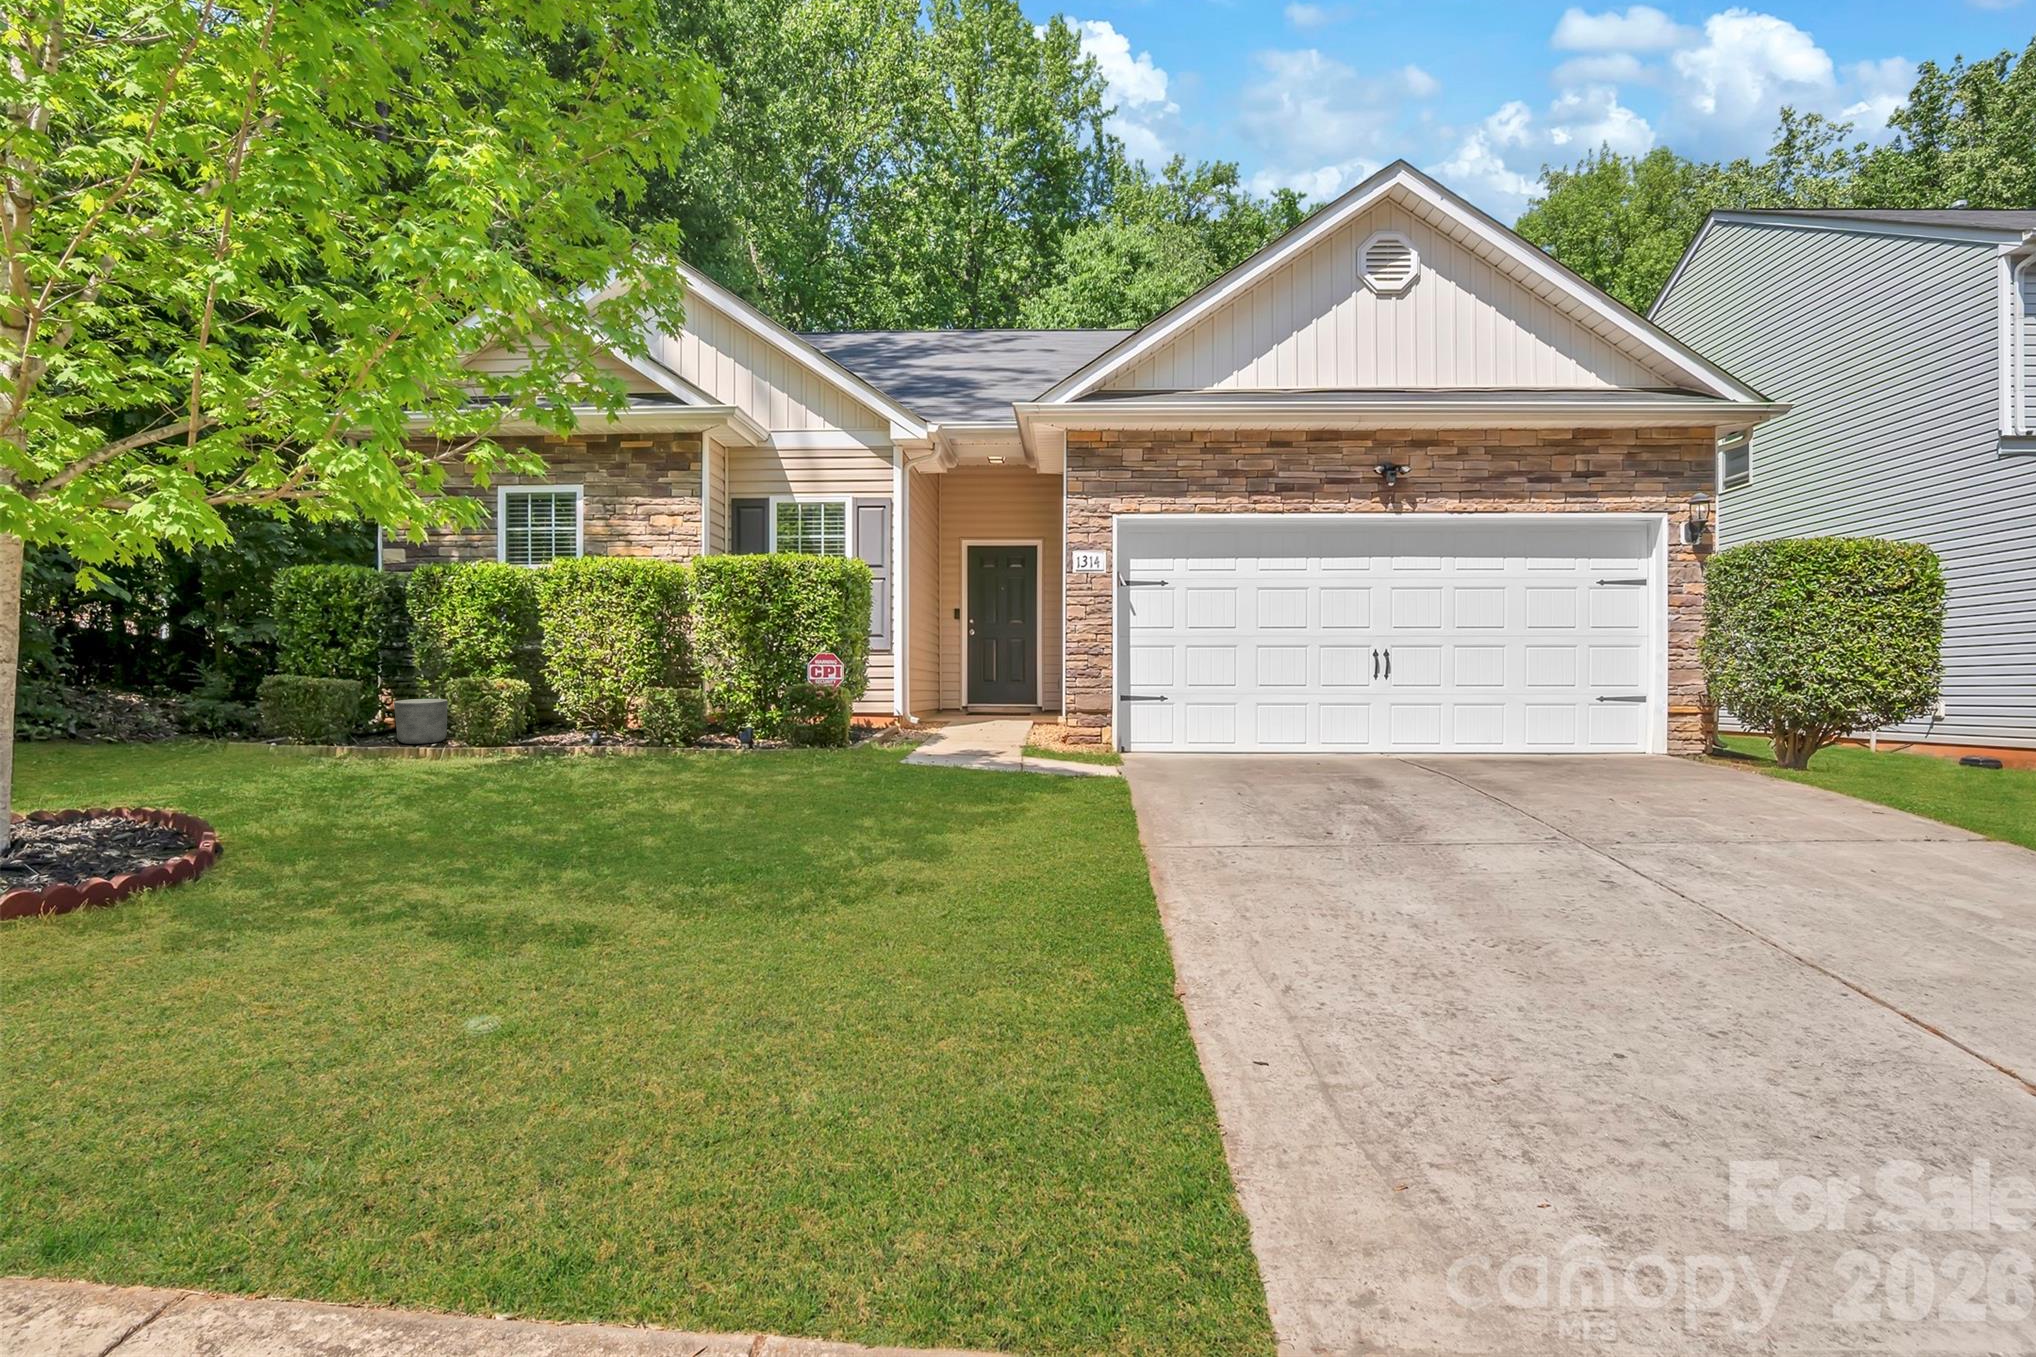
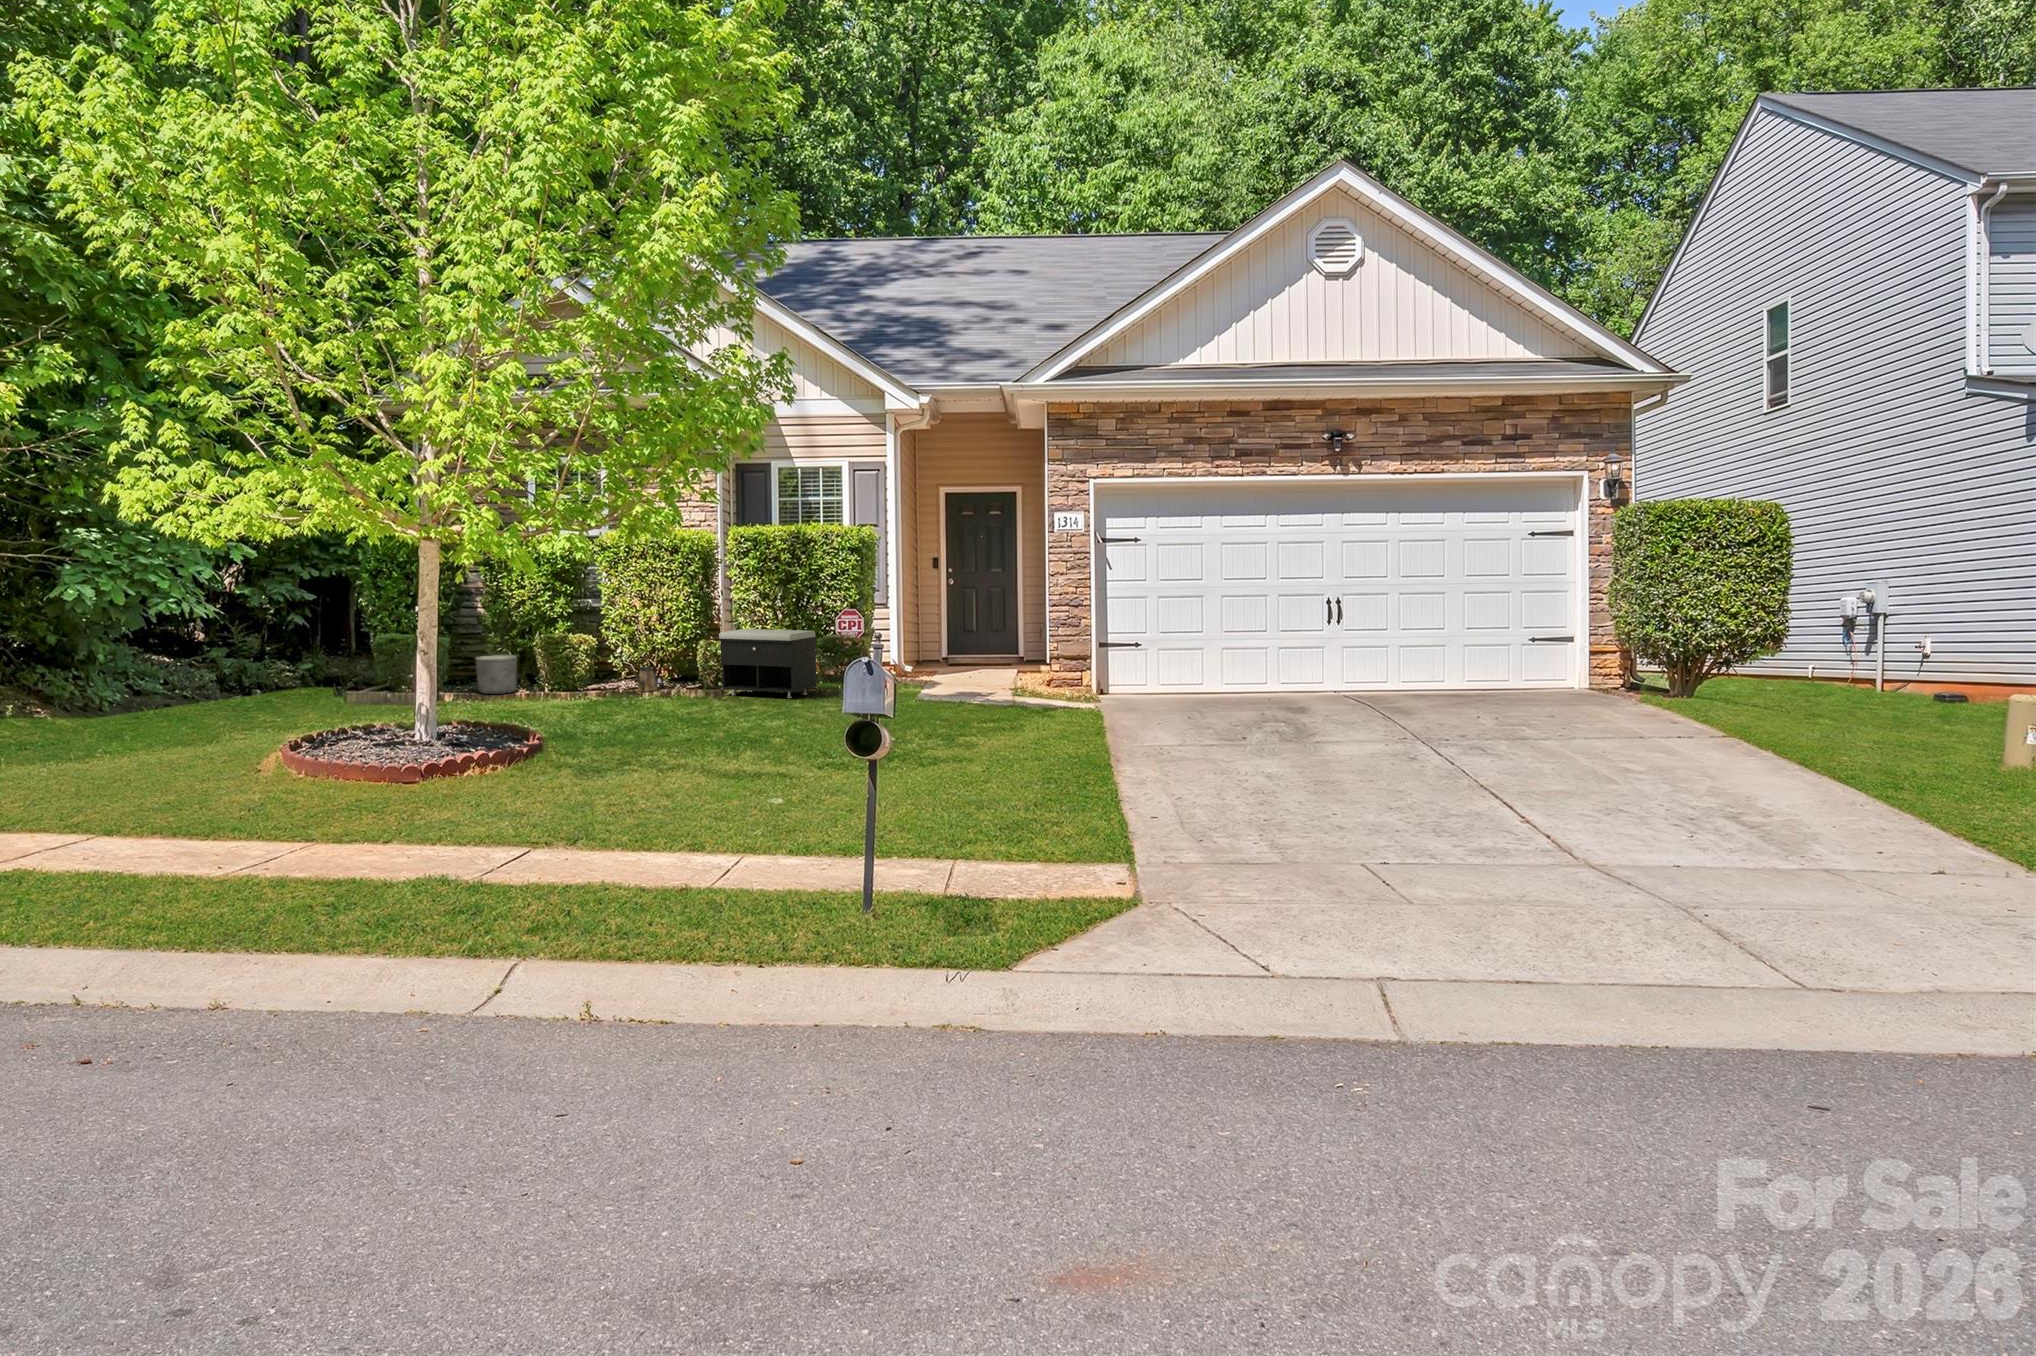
storage bench: none [675,674,791,756] -> present [719,629,817,698]
watering can: none [573,715,613,744] -> present [630,667,658,692]

